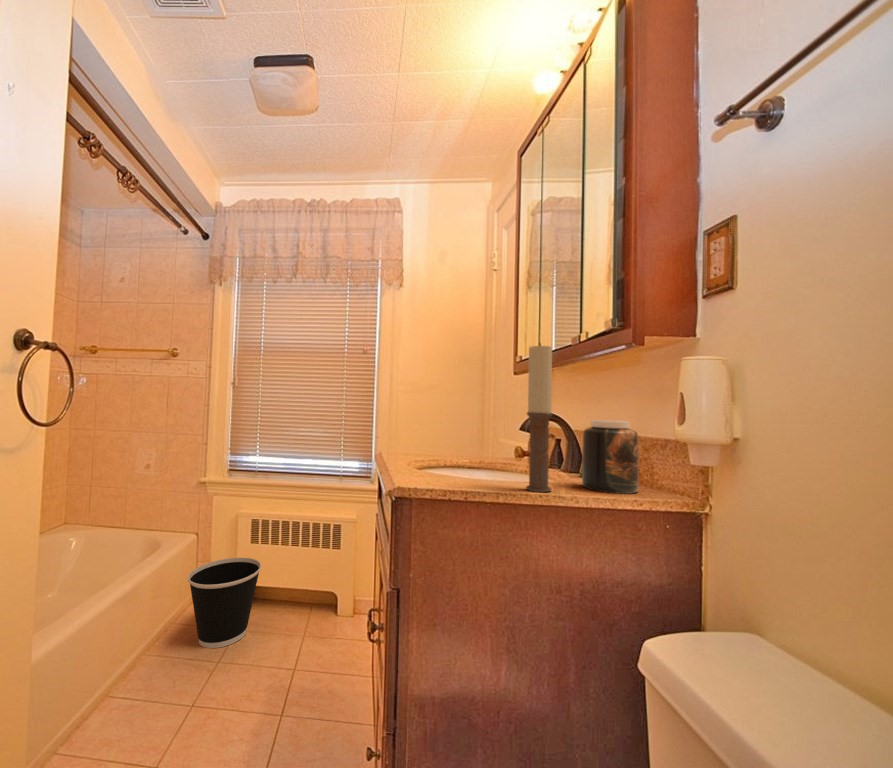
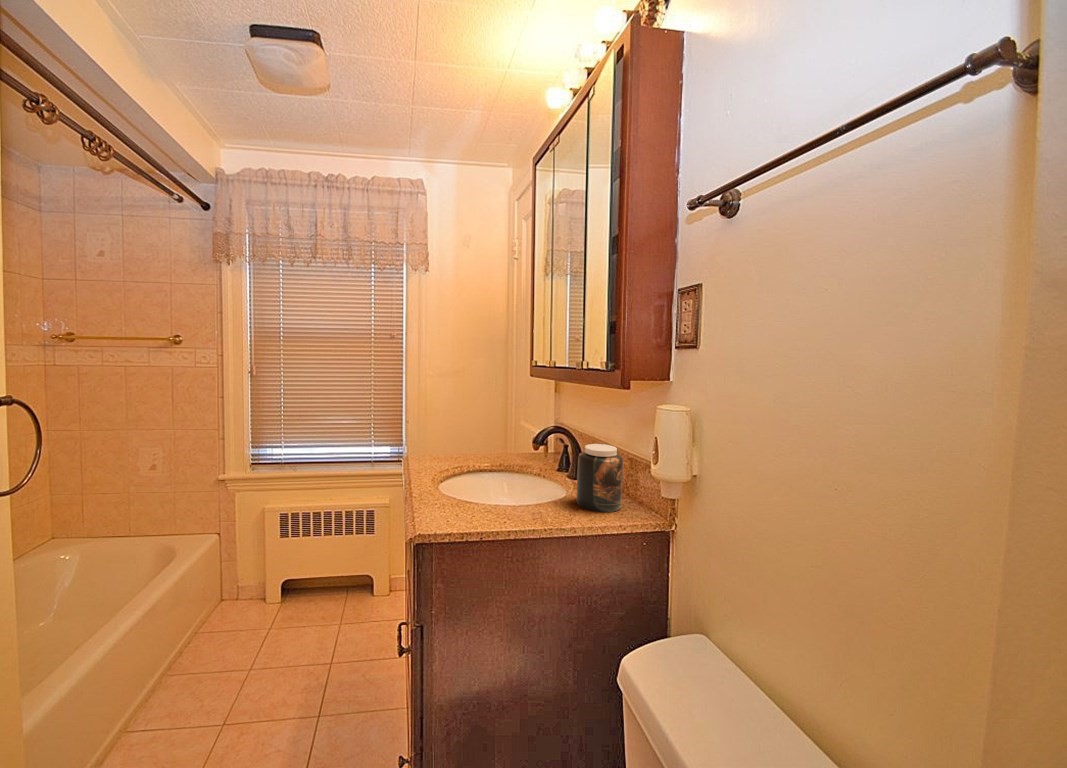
candle: present [526,344,553,492] -> none [524,386,548,517]
wastebasket: present [188,558,261,648] -> none [216,546,292,634]

